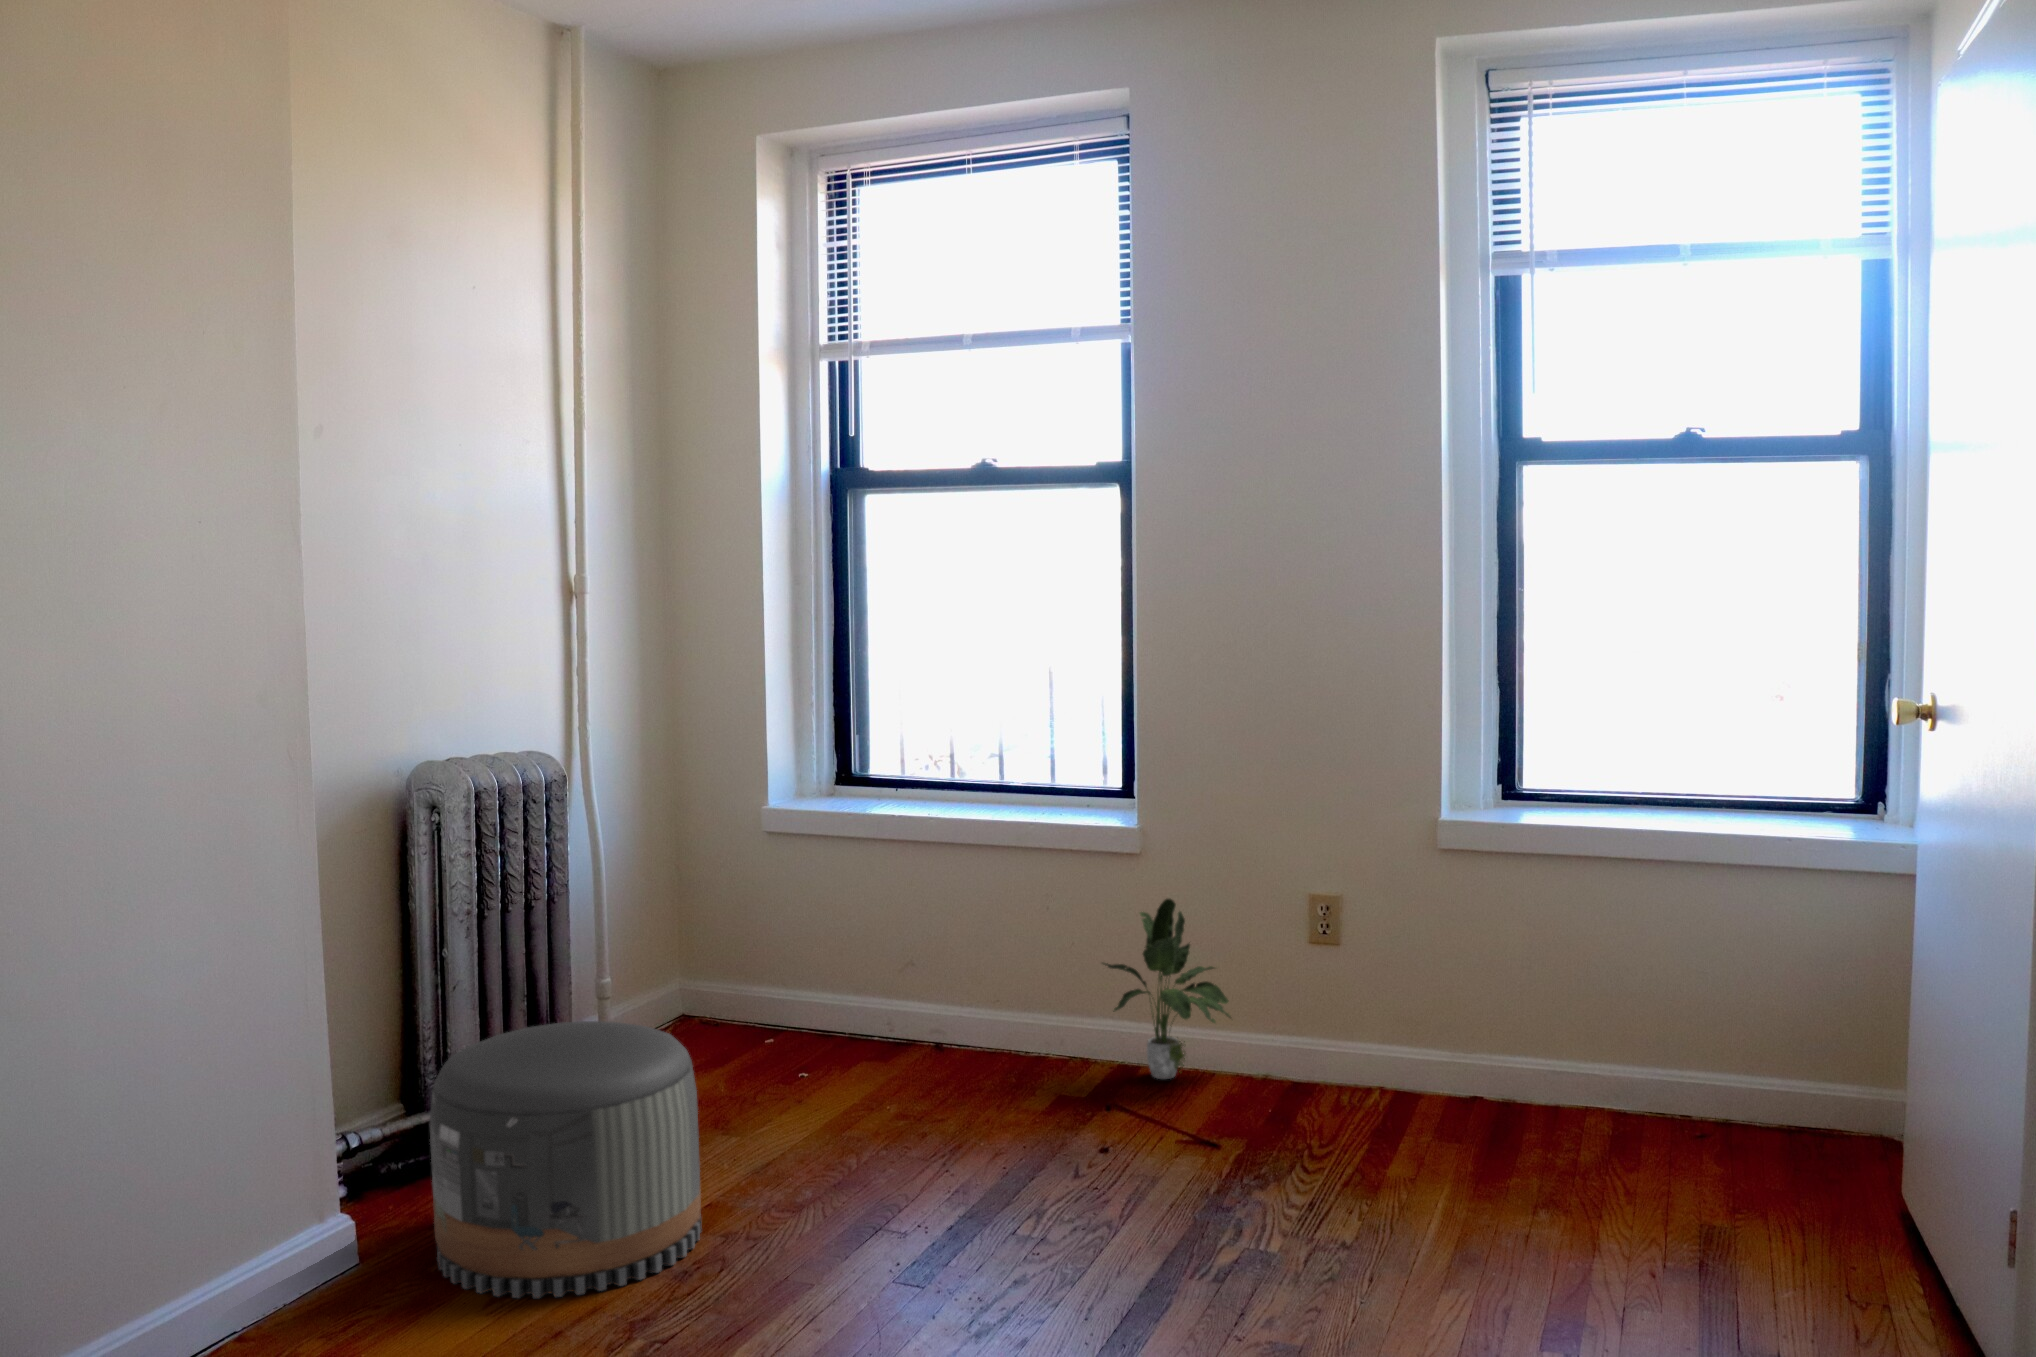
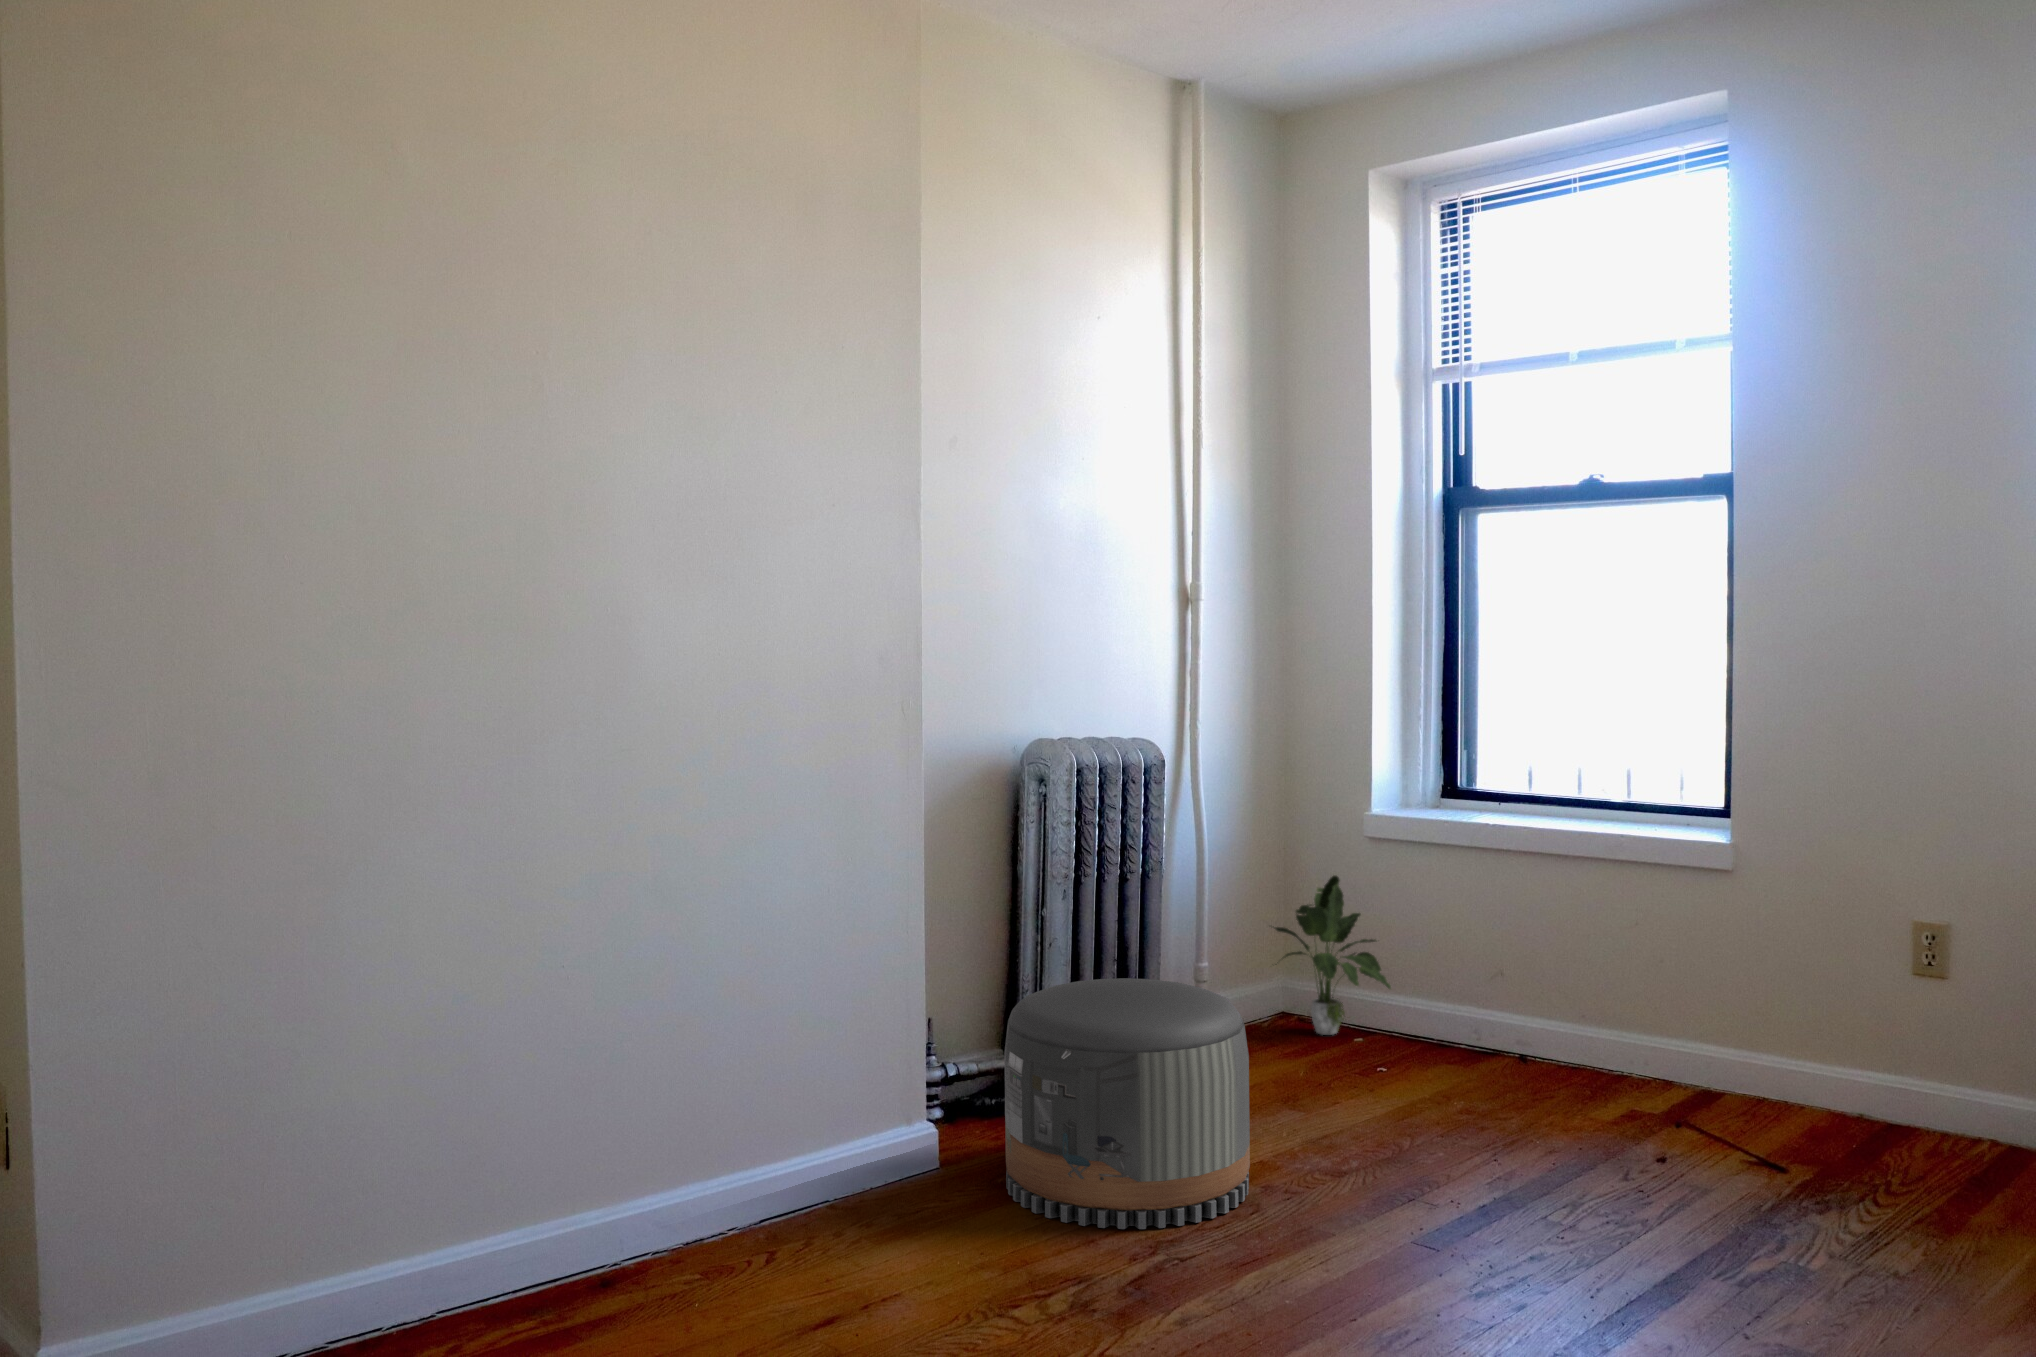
potted plant: present [1102,899,1231,1079] -> present [1275,876,1391,1035]

